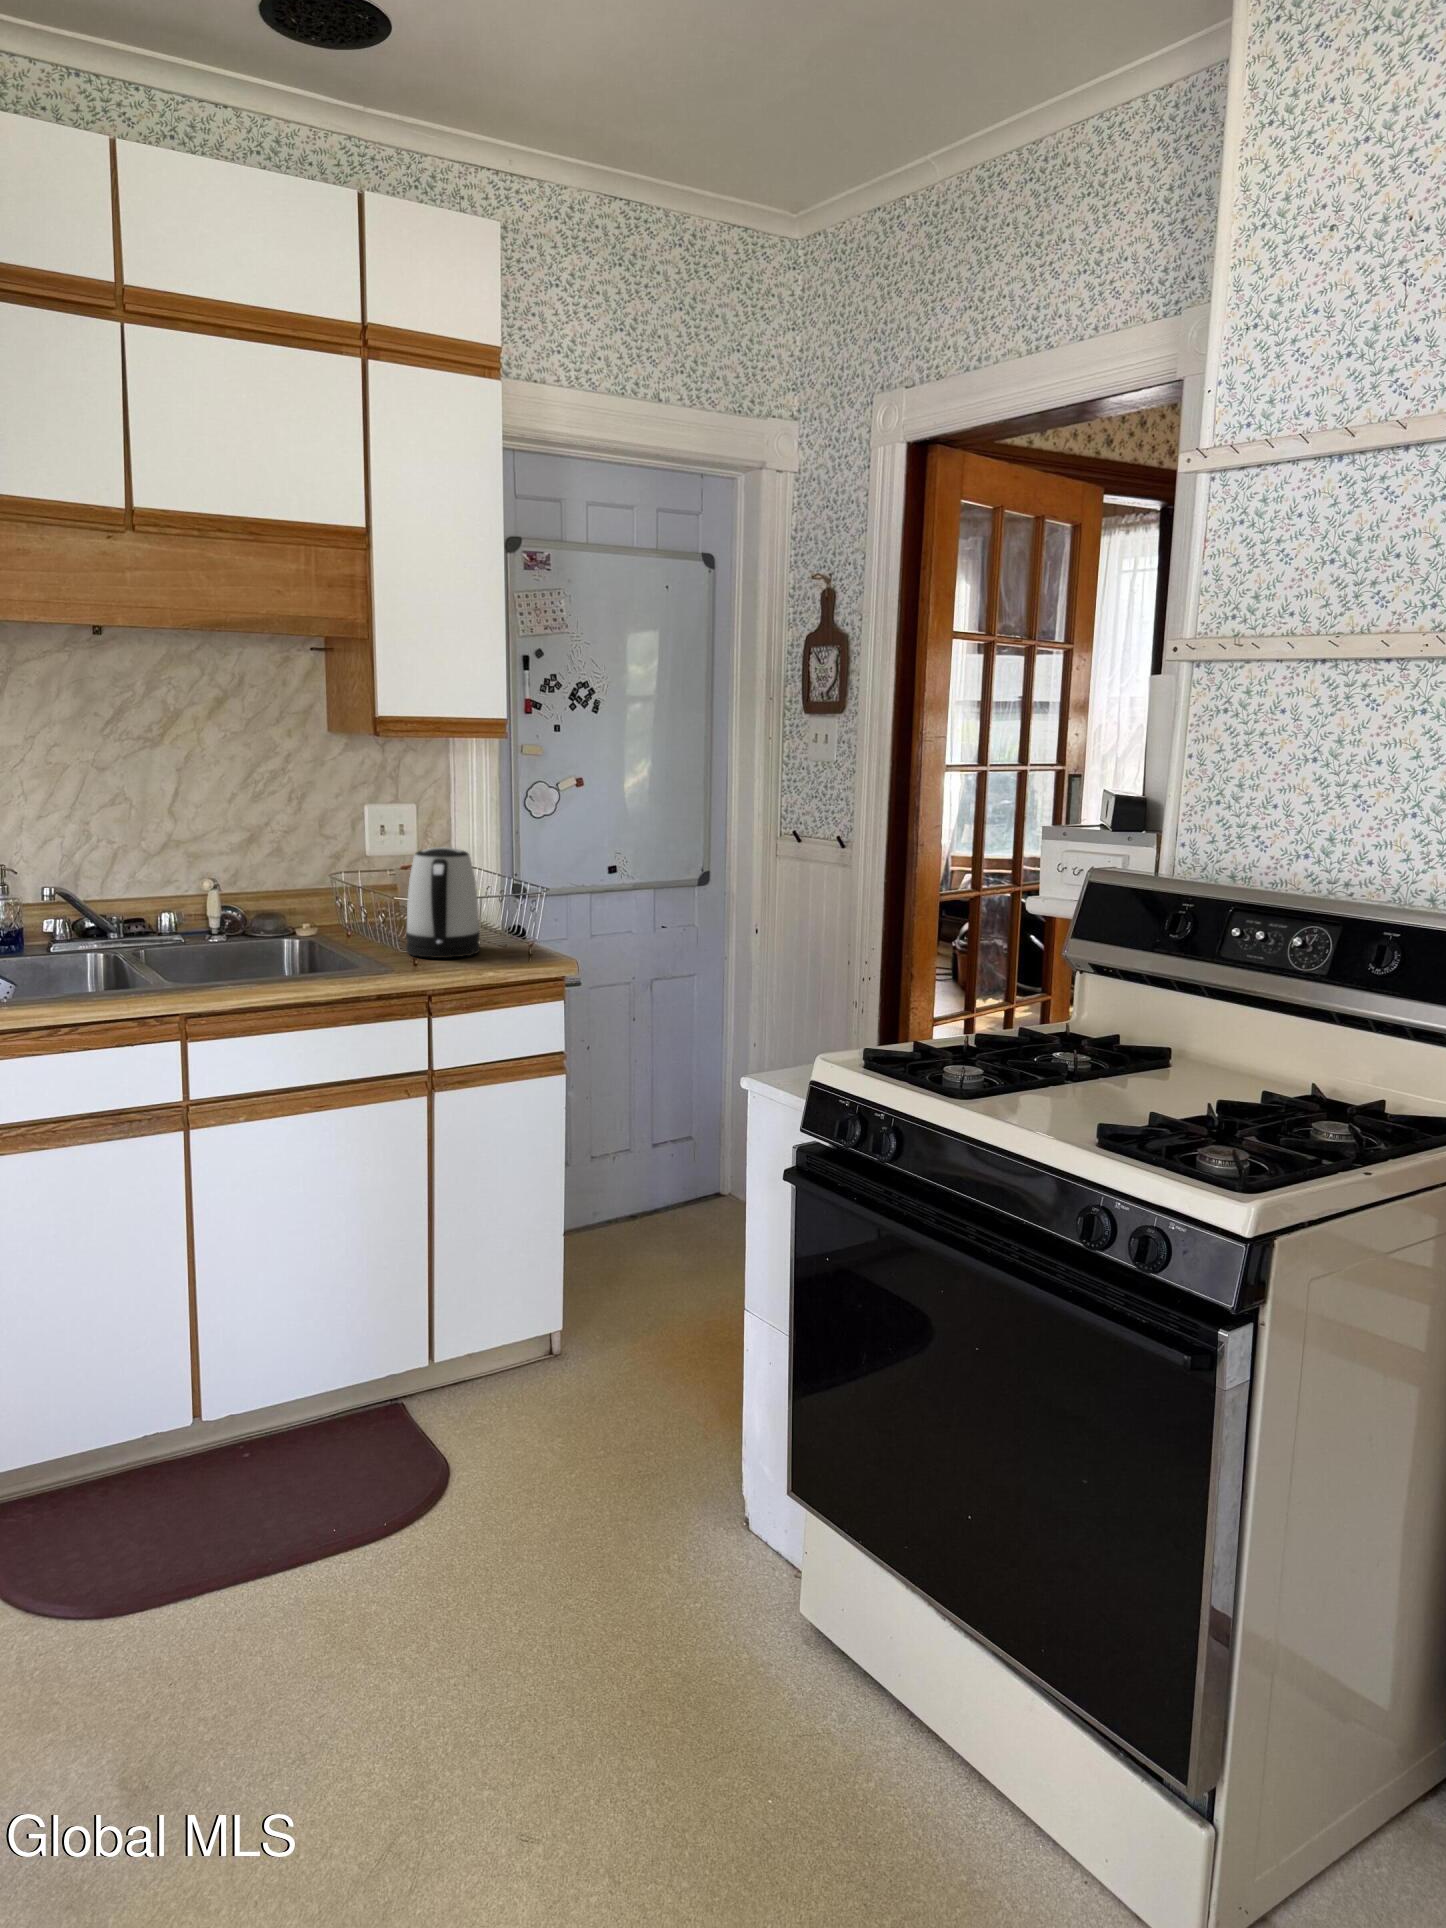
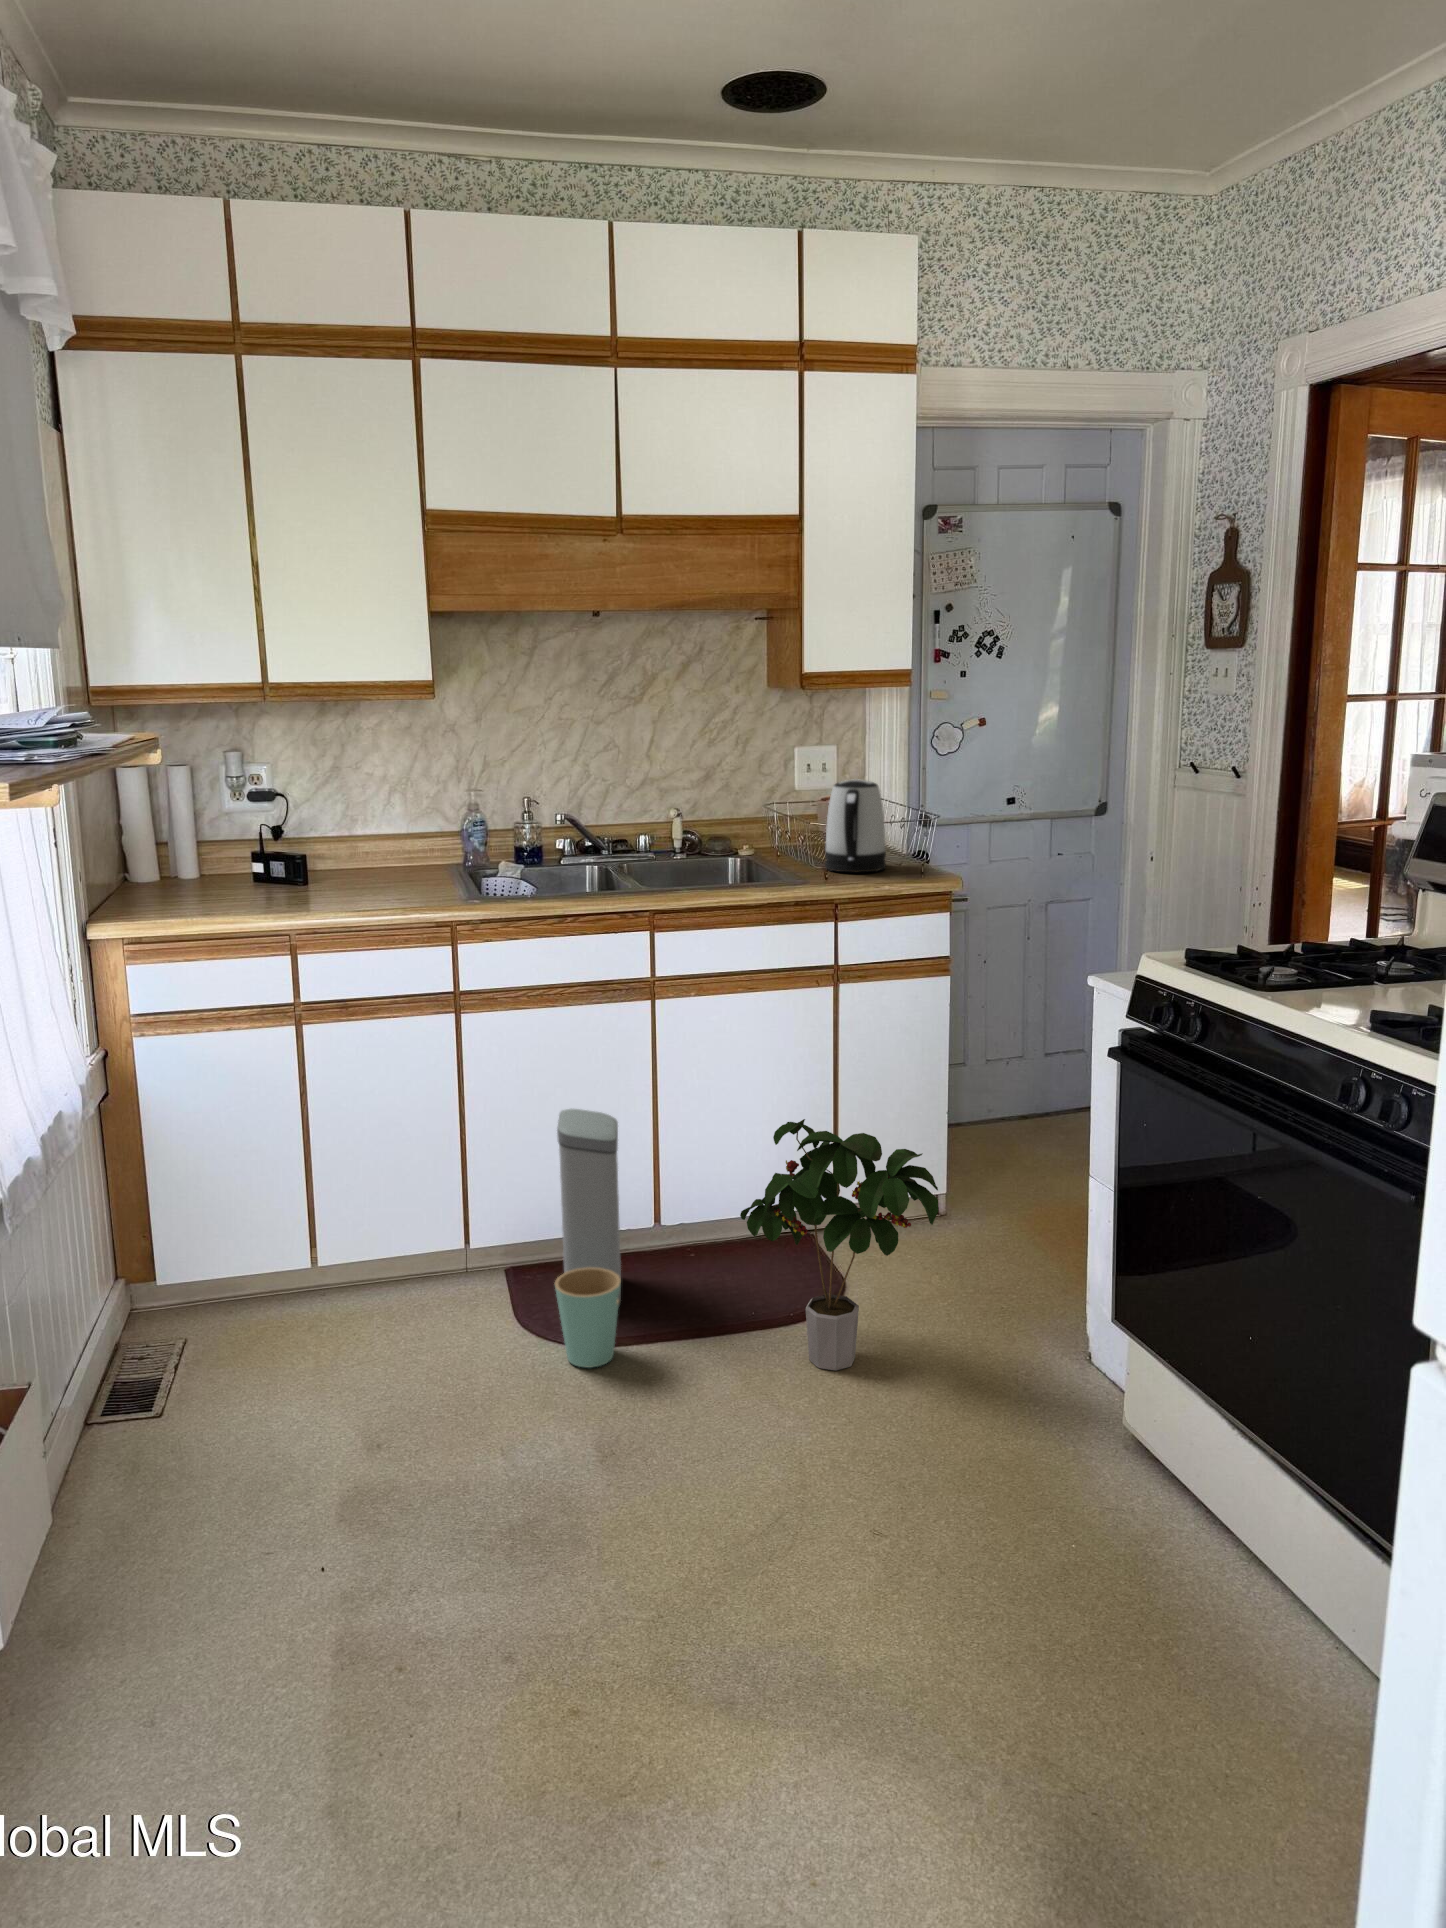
potted plant: none [315,1274,575,1593] -> present [740,1119,938,1371]
trash can: none [51,1283,151,1651] -> present [555,1109,621,1368]

